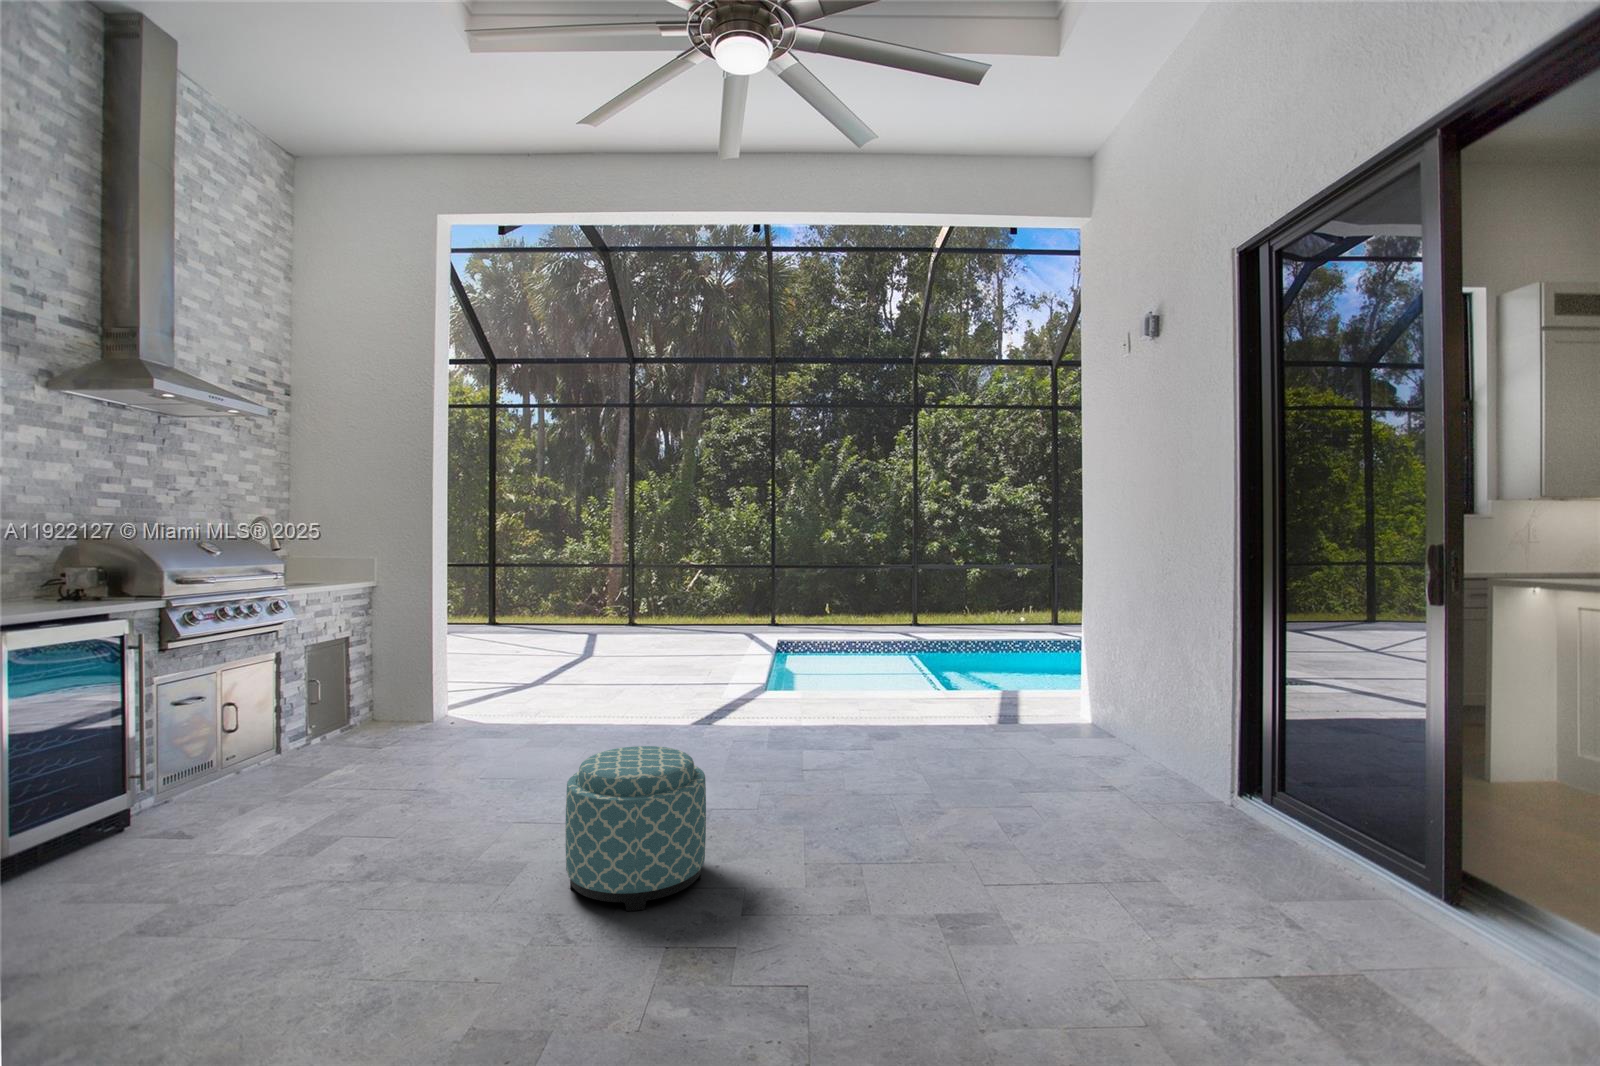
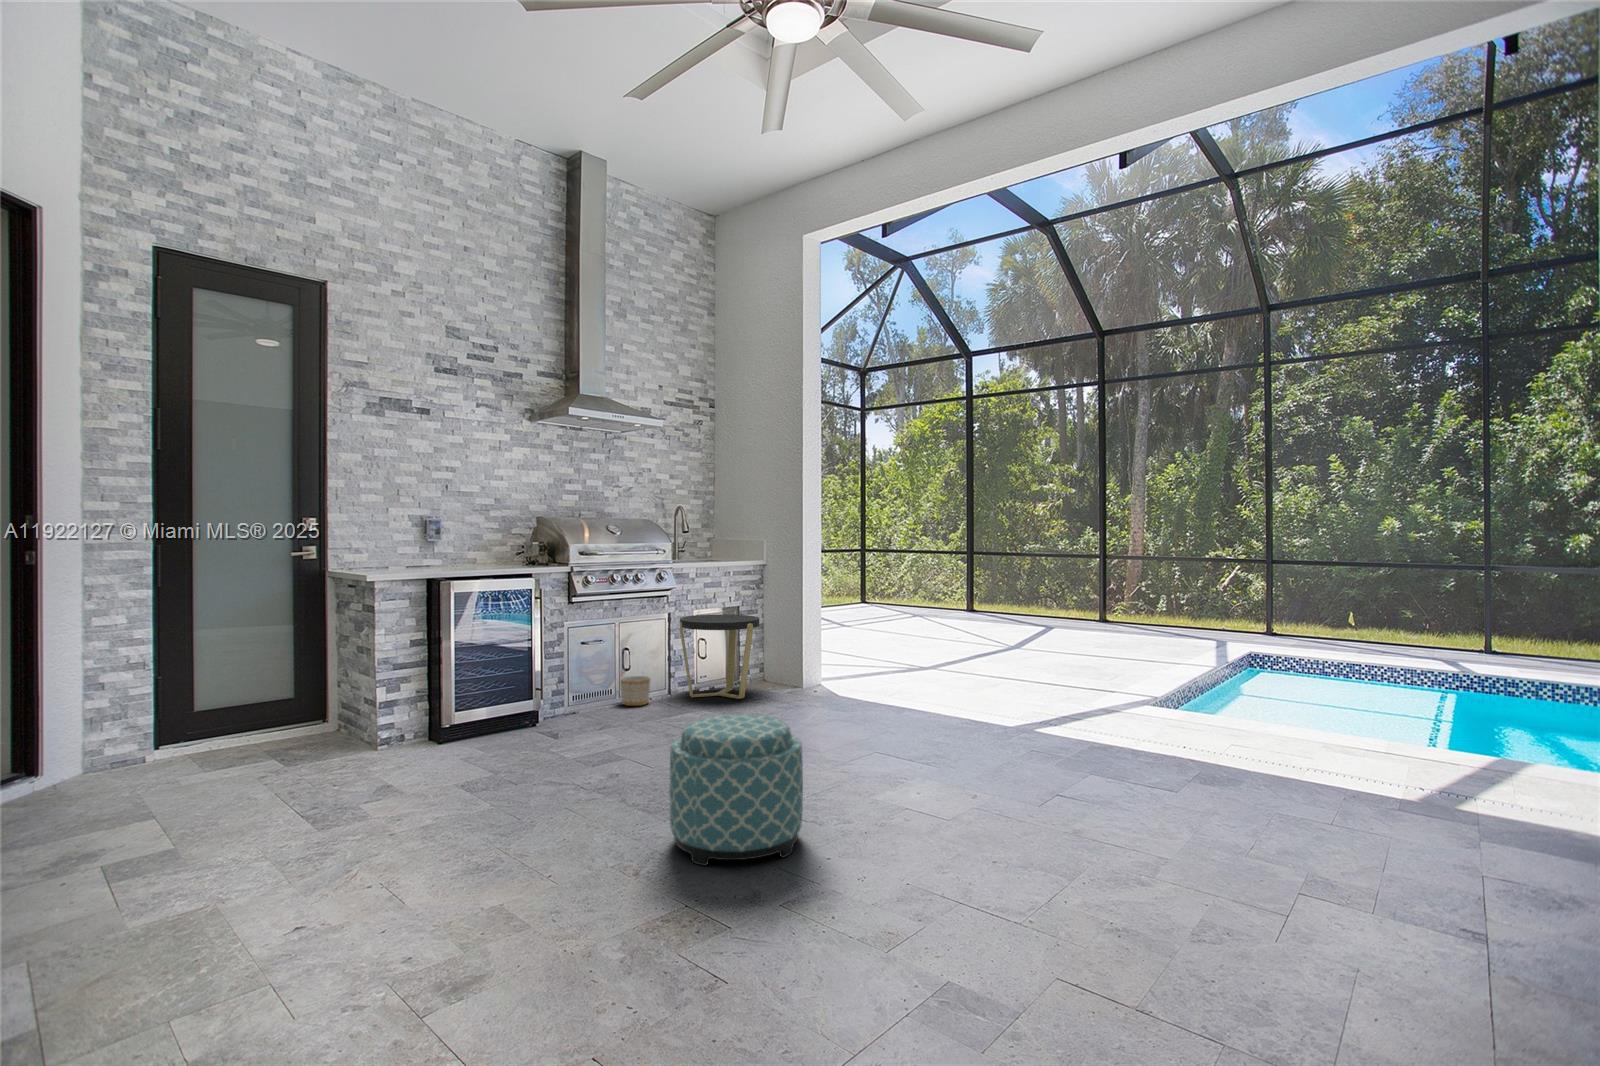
side table: none [300,647,409,754] -> present [680,614,759,699]
planter: none [228,737,275,779] -> present [620,676,650,706]

